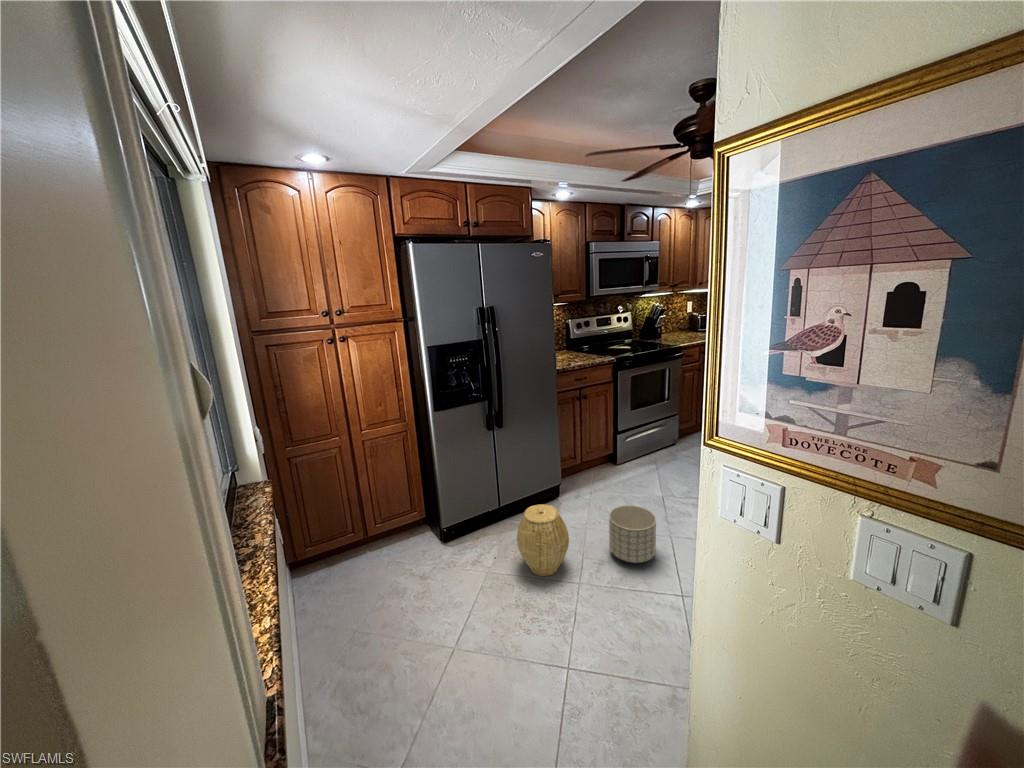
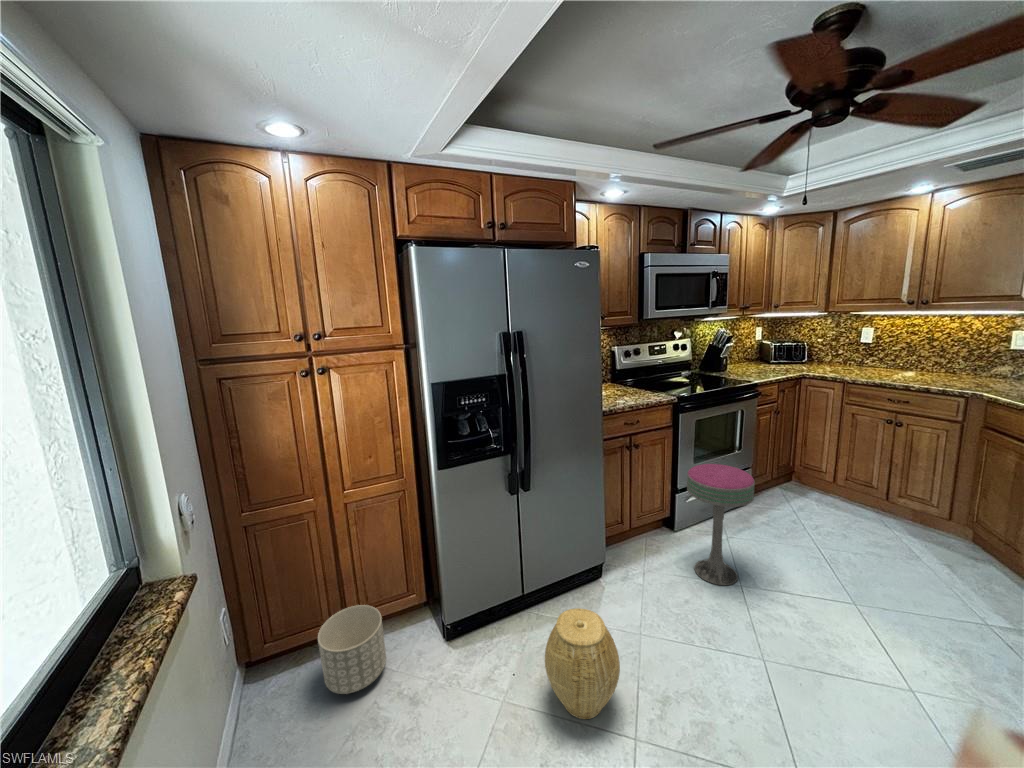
bar stool: none [623,408,671,497] -> present [687,464,755,585]
planter: present [609,505,656,563] -> present [318,605,386,694]

